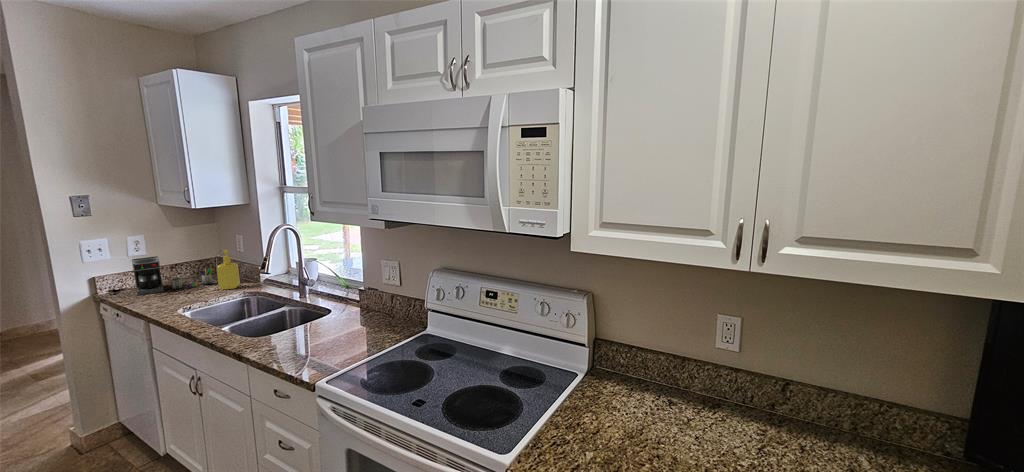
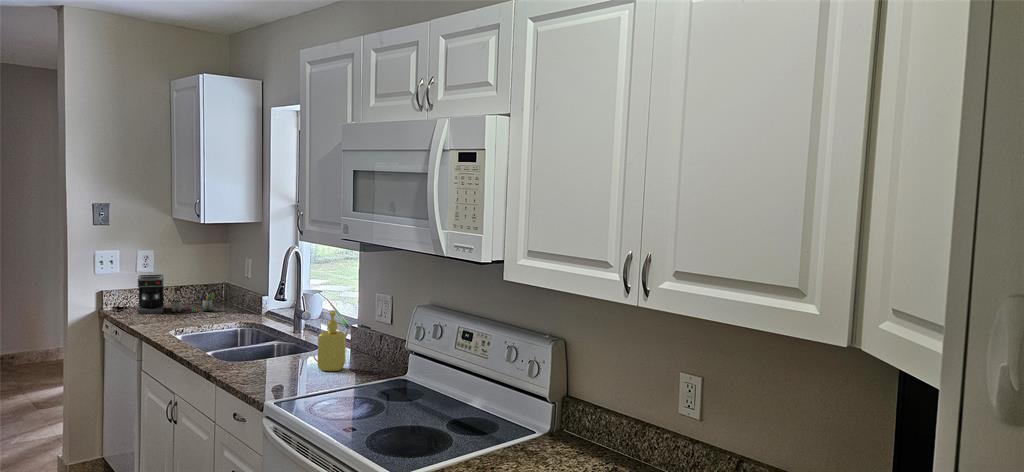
soap dispenser: present [217,250,240,290] -> present [318,310,346,371]

